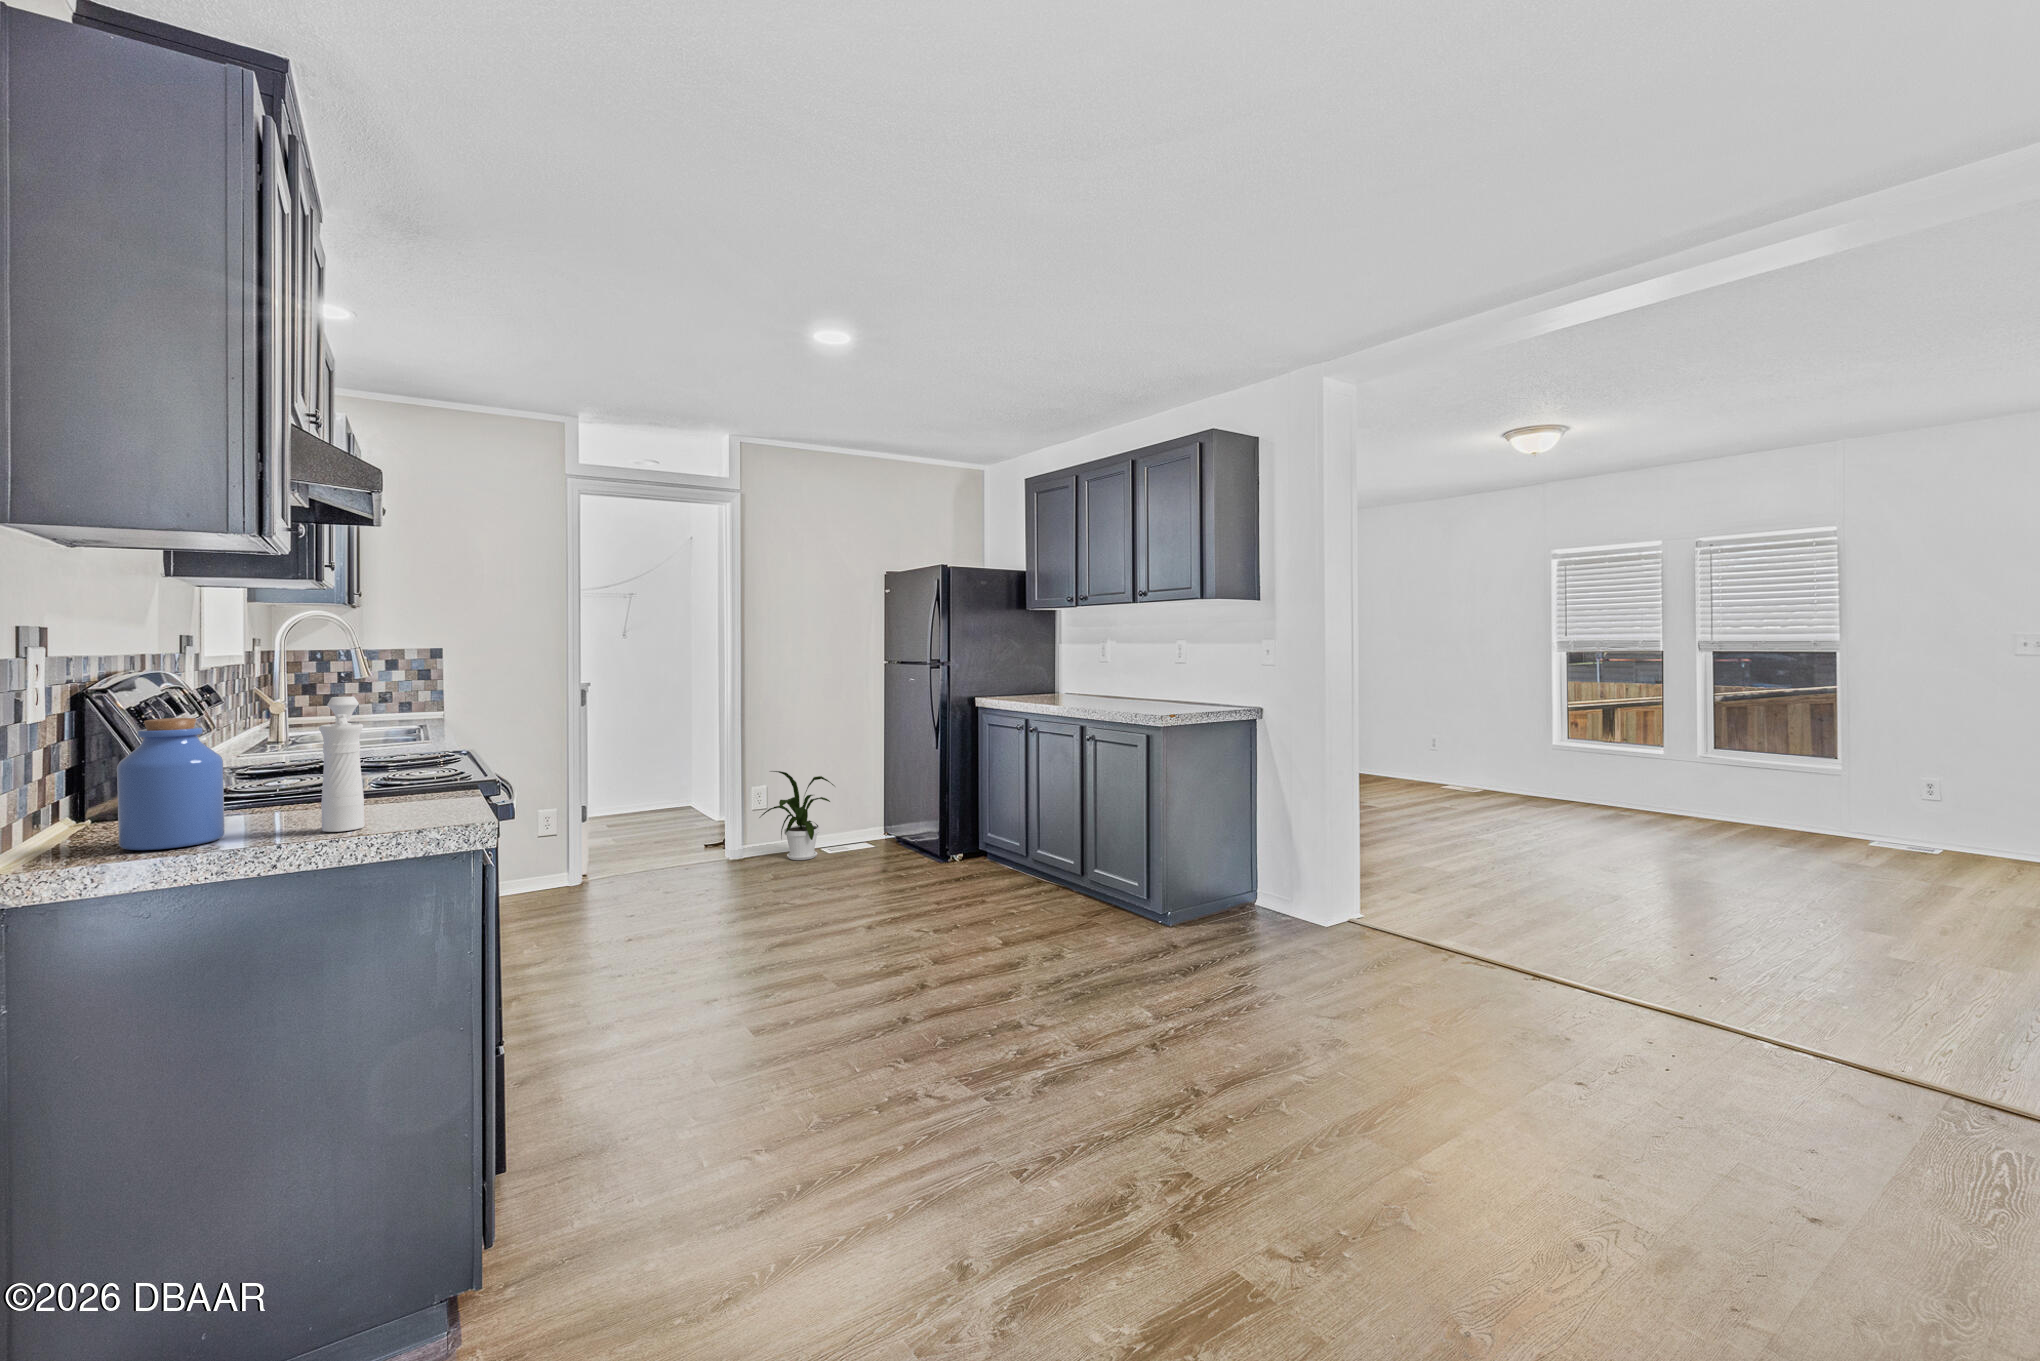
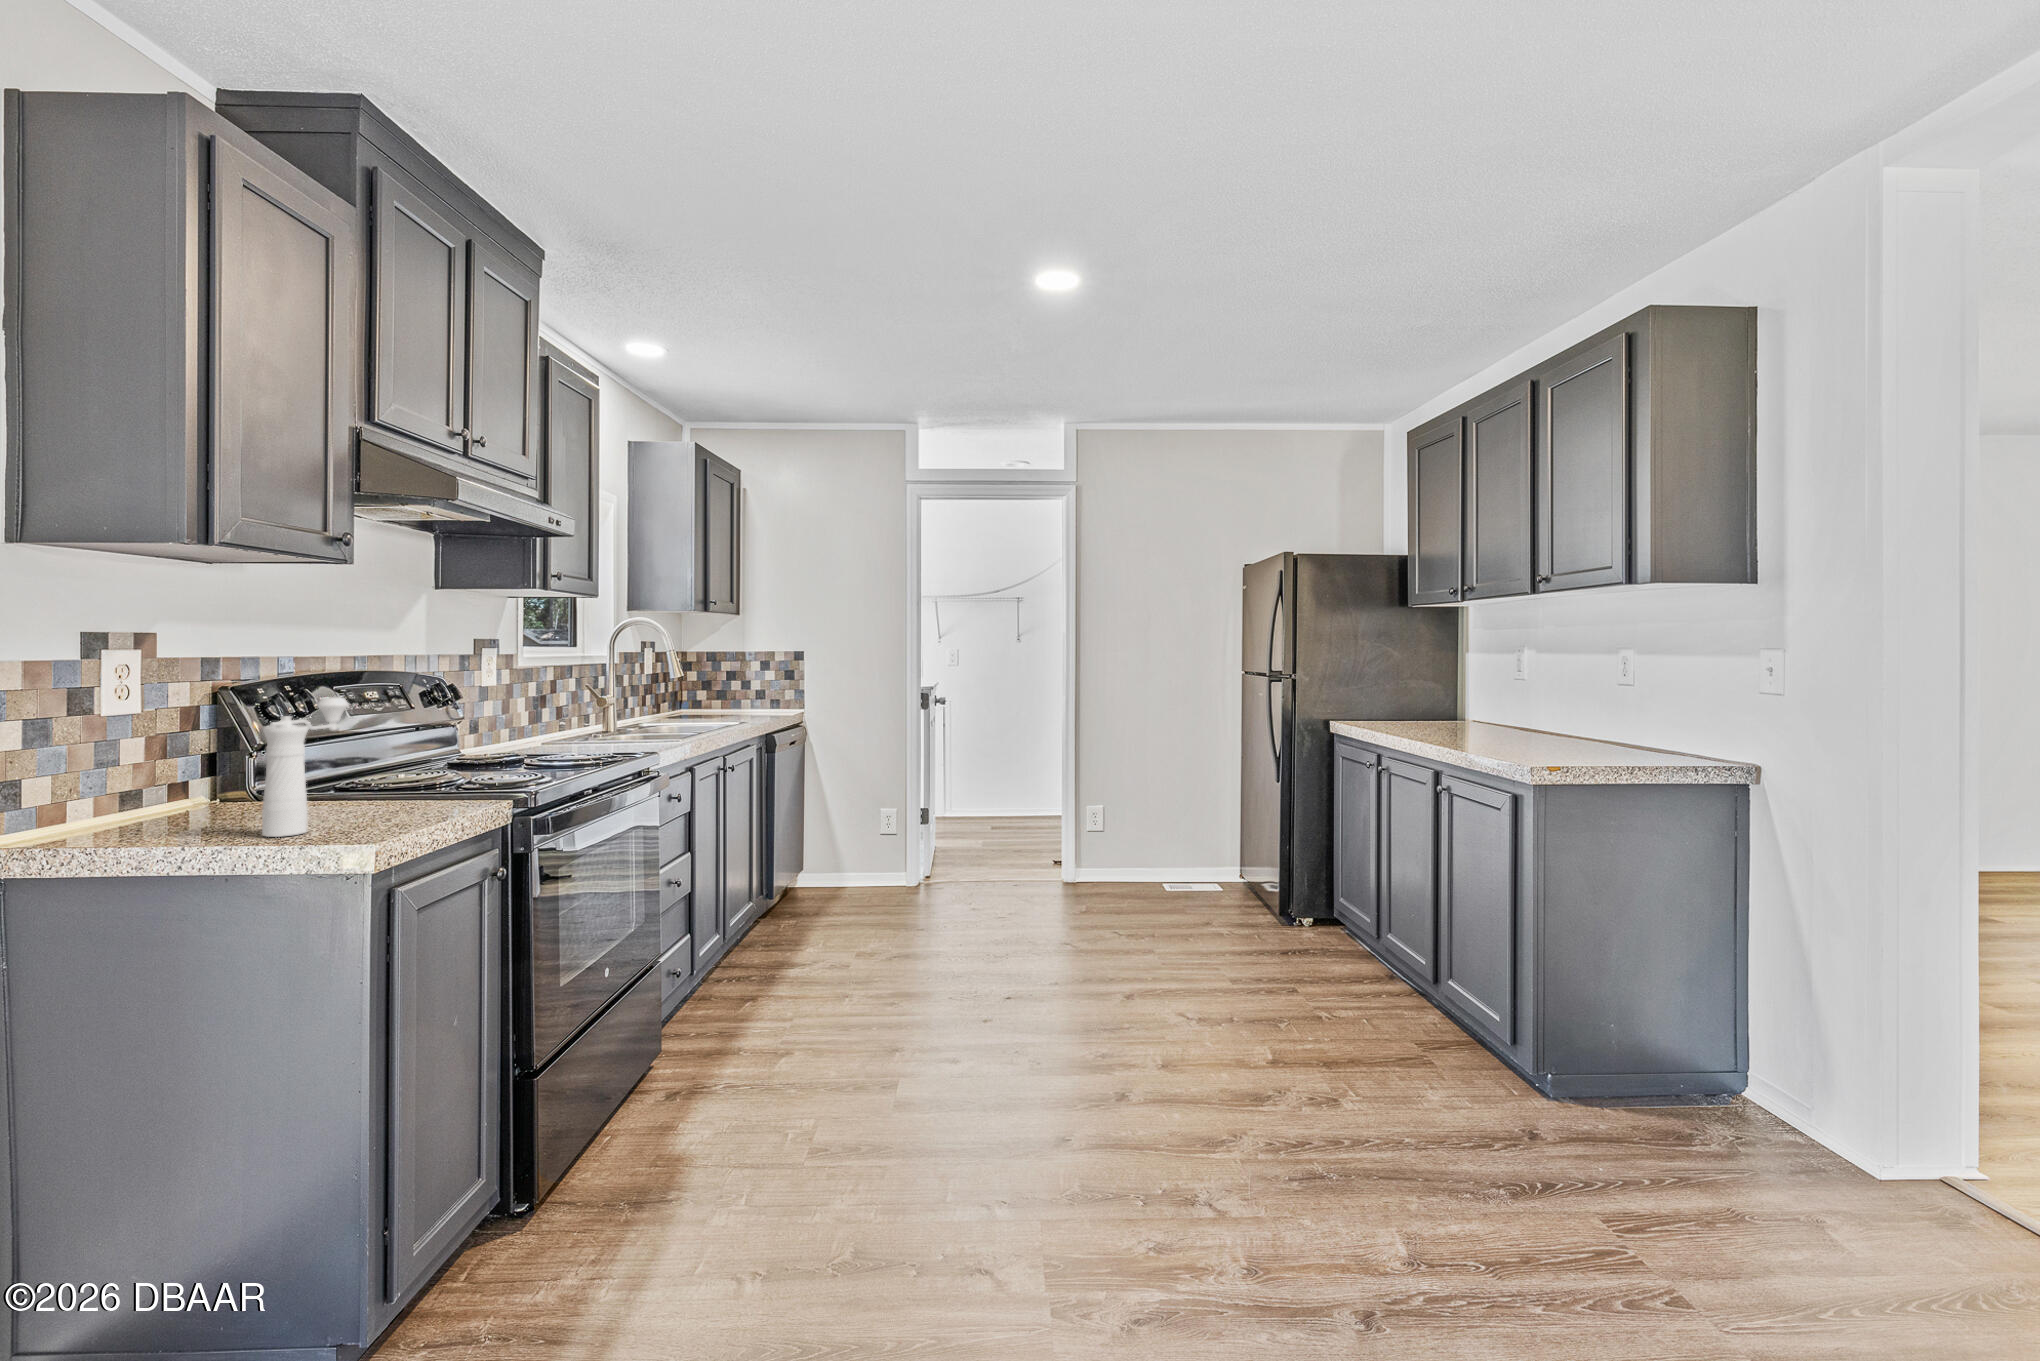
jar: present [117,718,225,850] -> none [111,712,212,837]
house plant: present [761,771,834,860] -> none [1097,793,1175,896]

